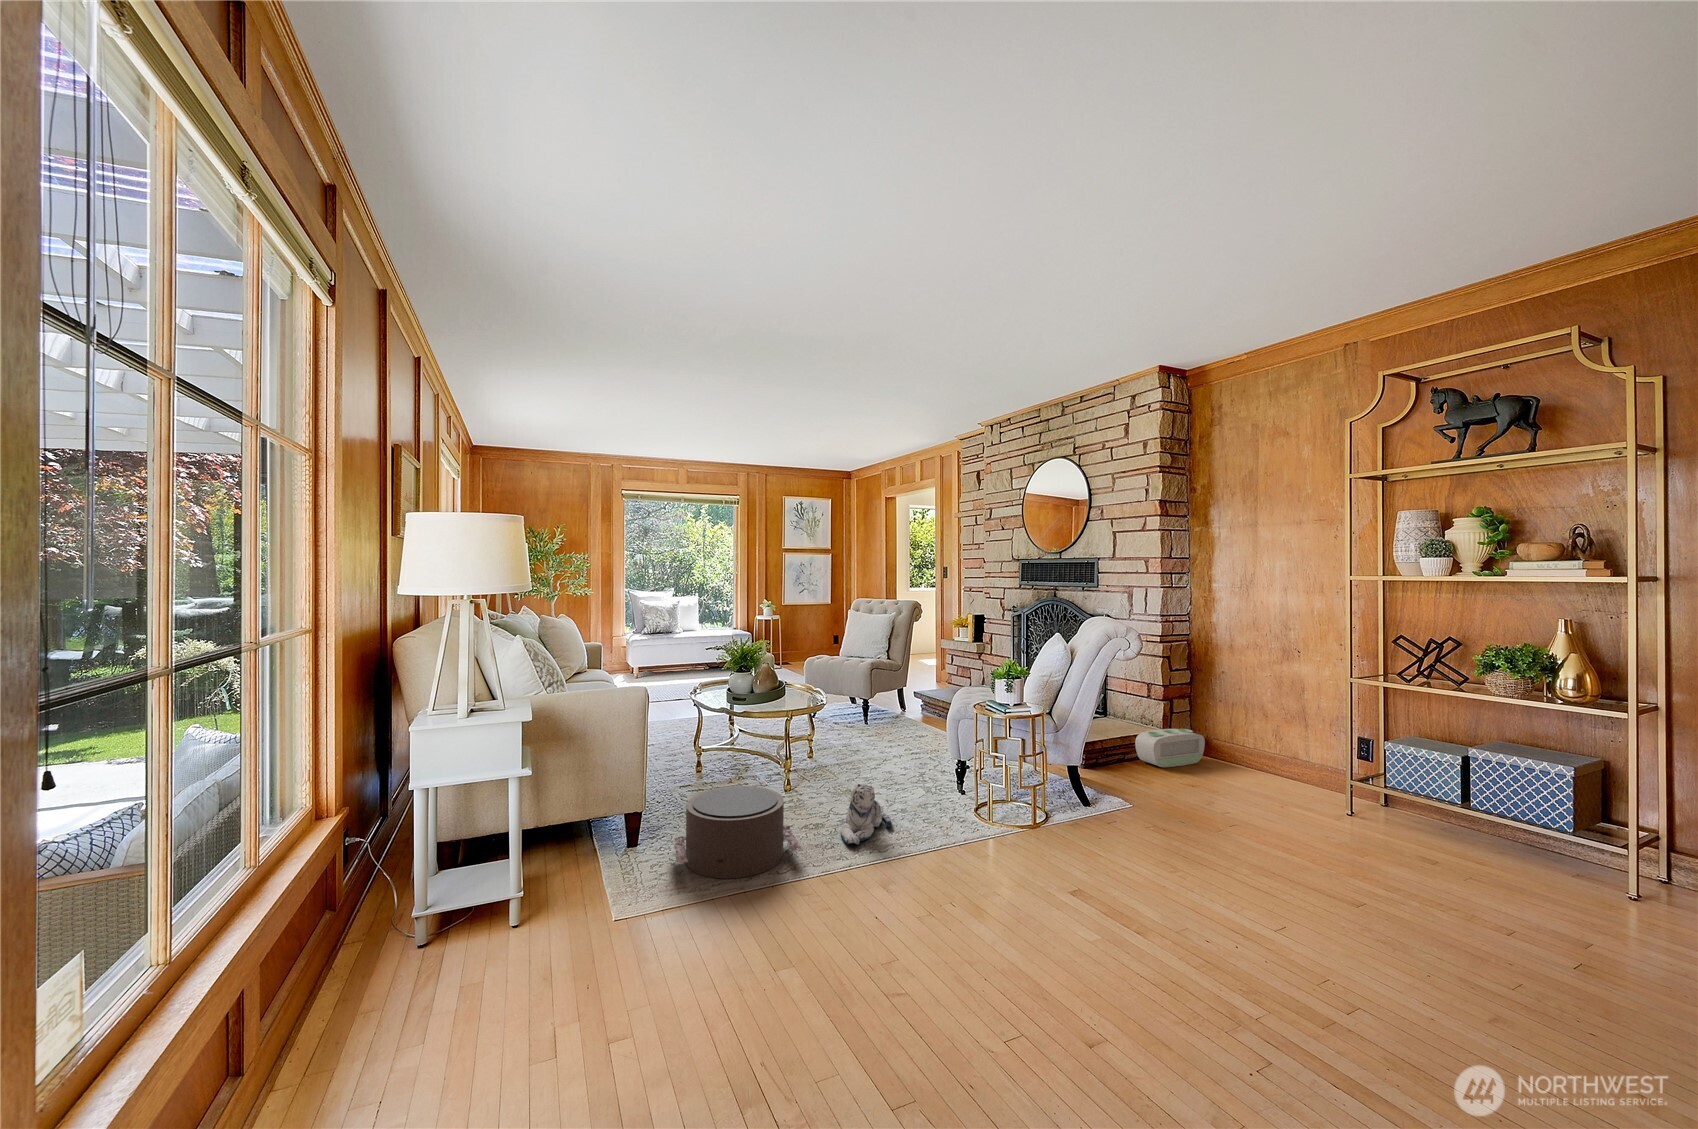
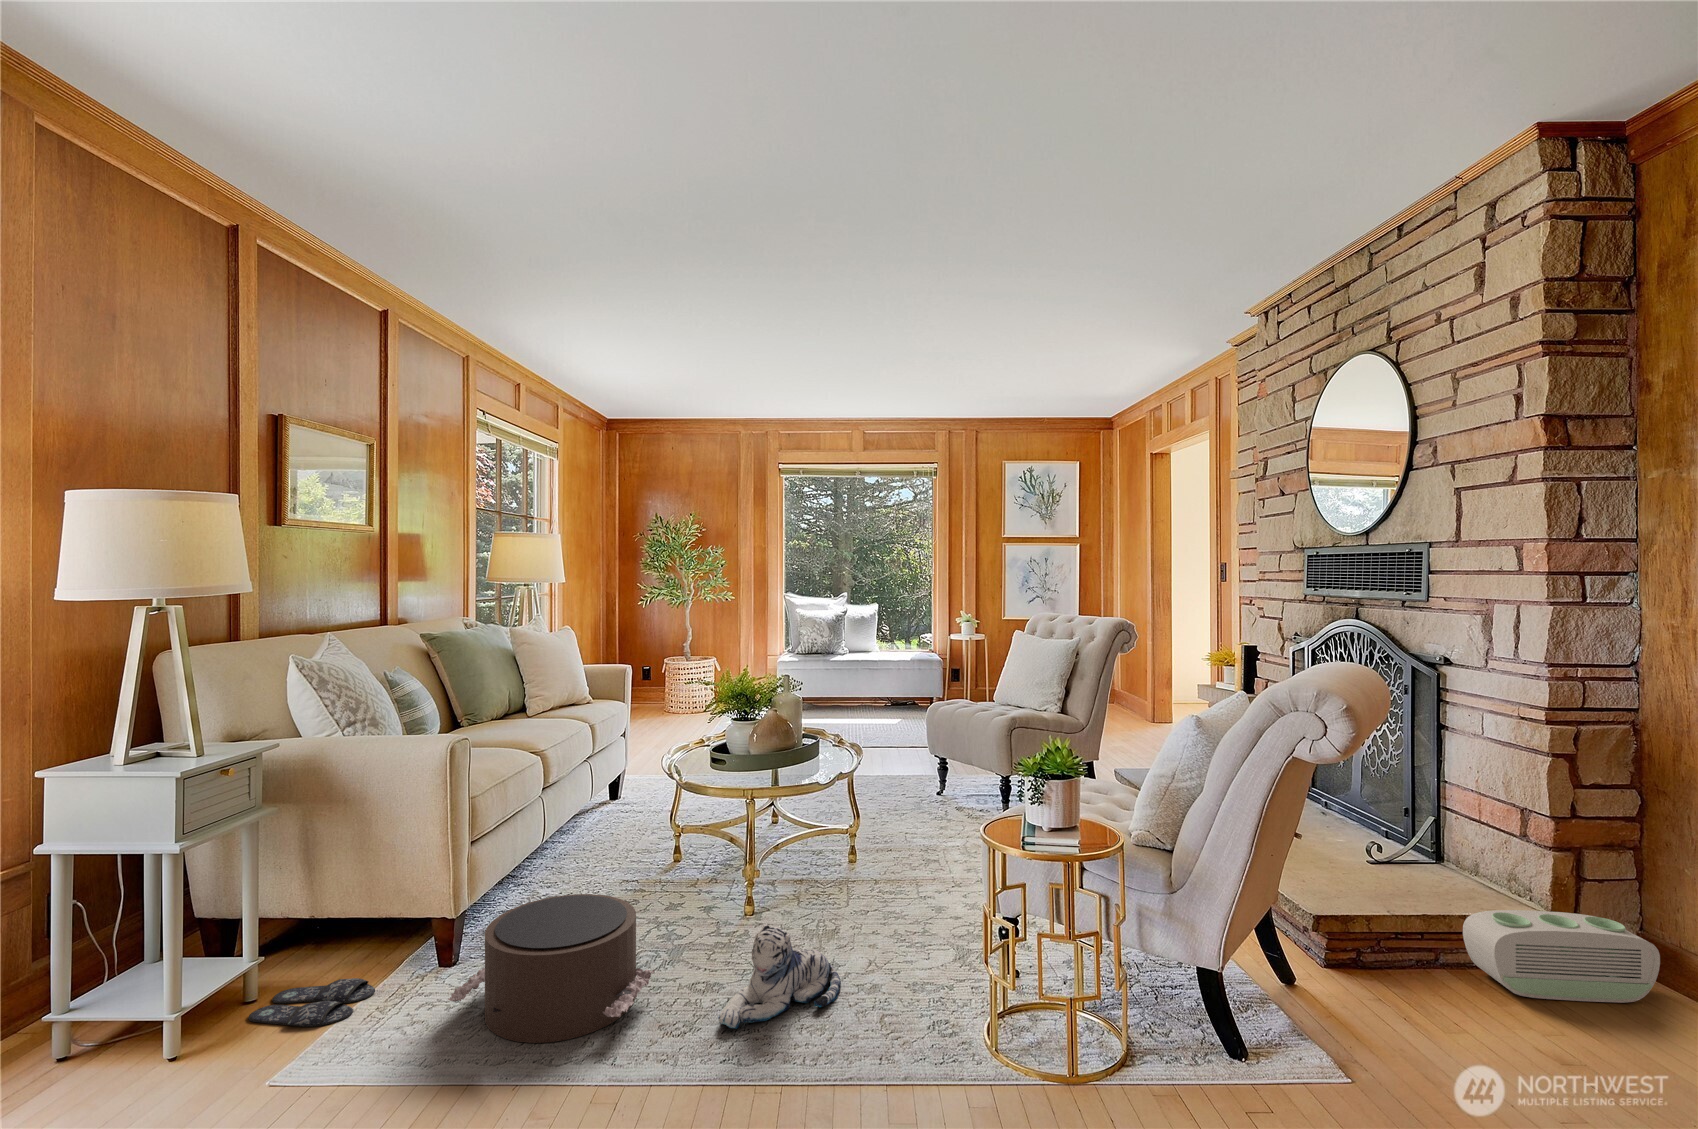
slippers: none [511,873,594,912] -> present [248,978,375,1027]

